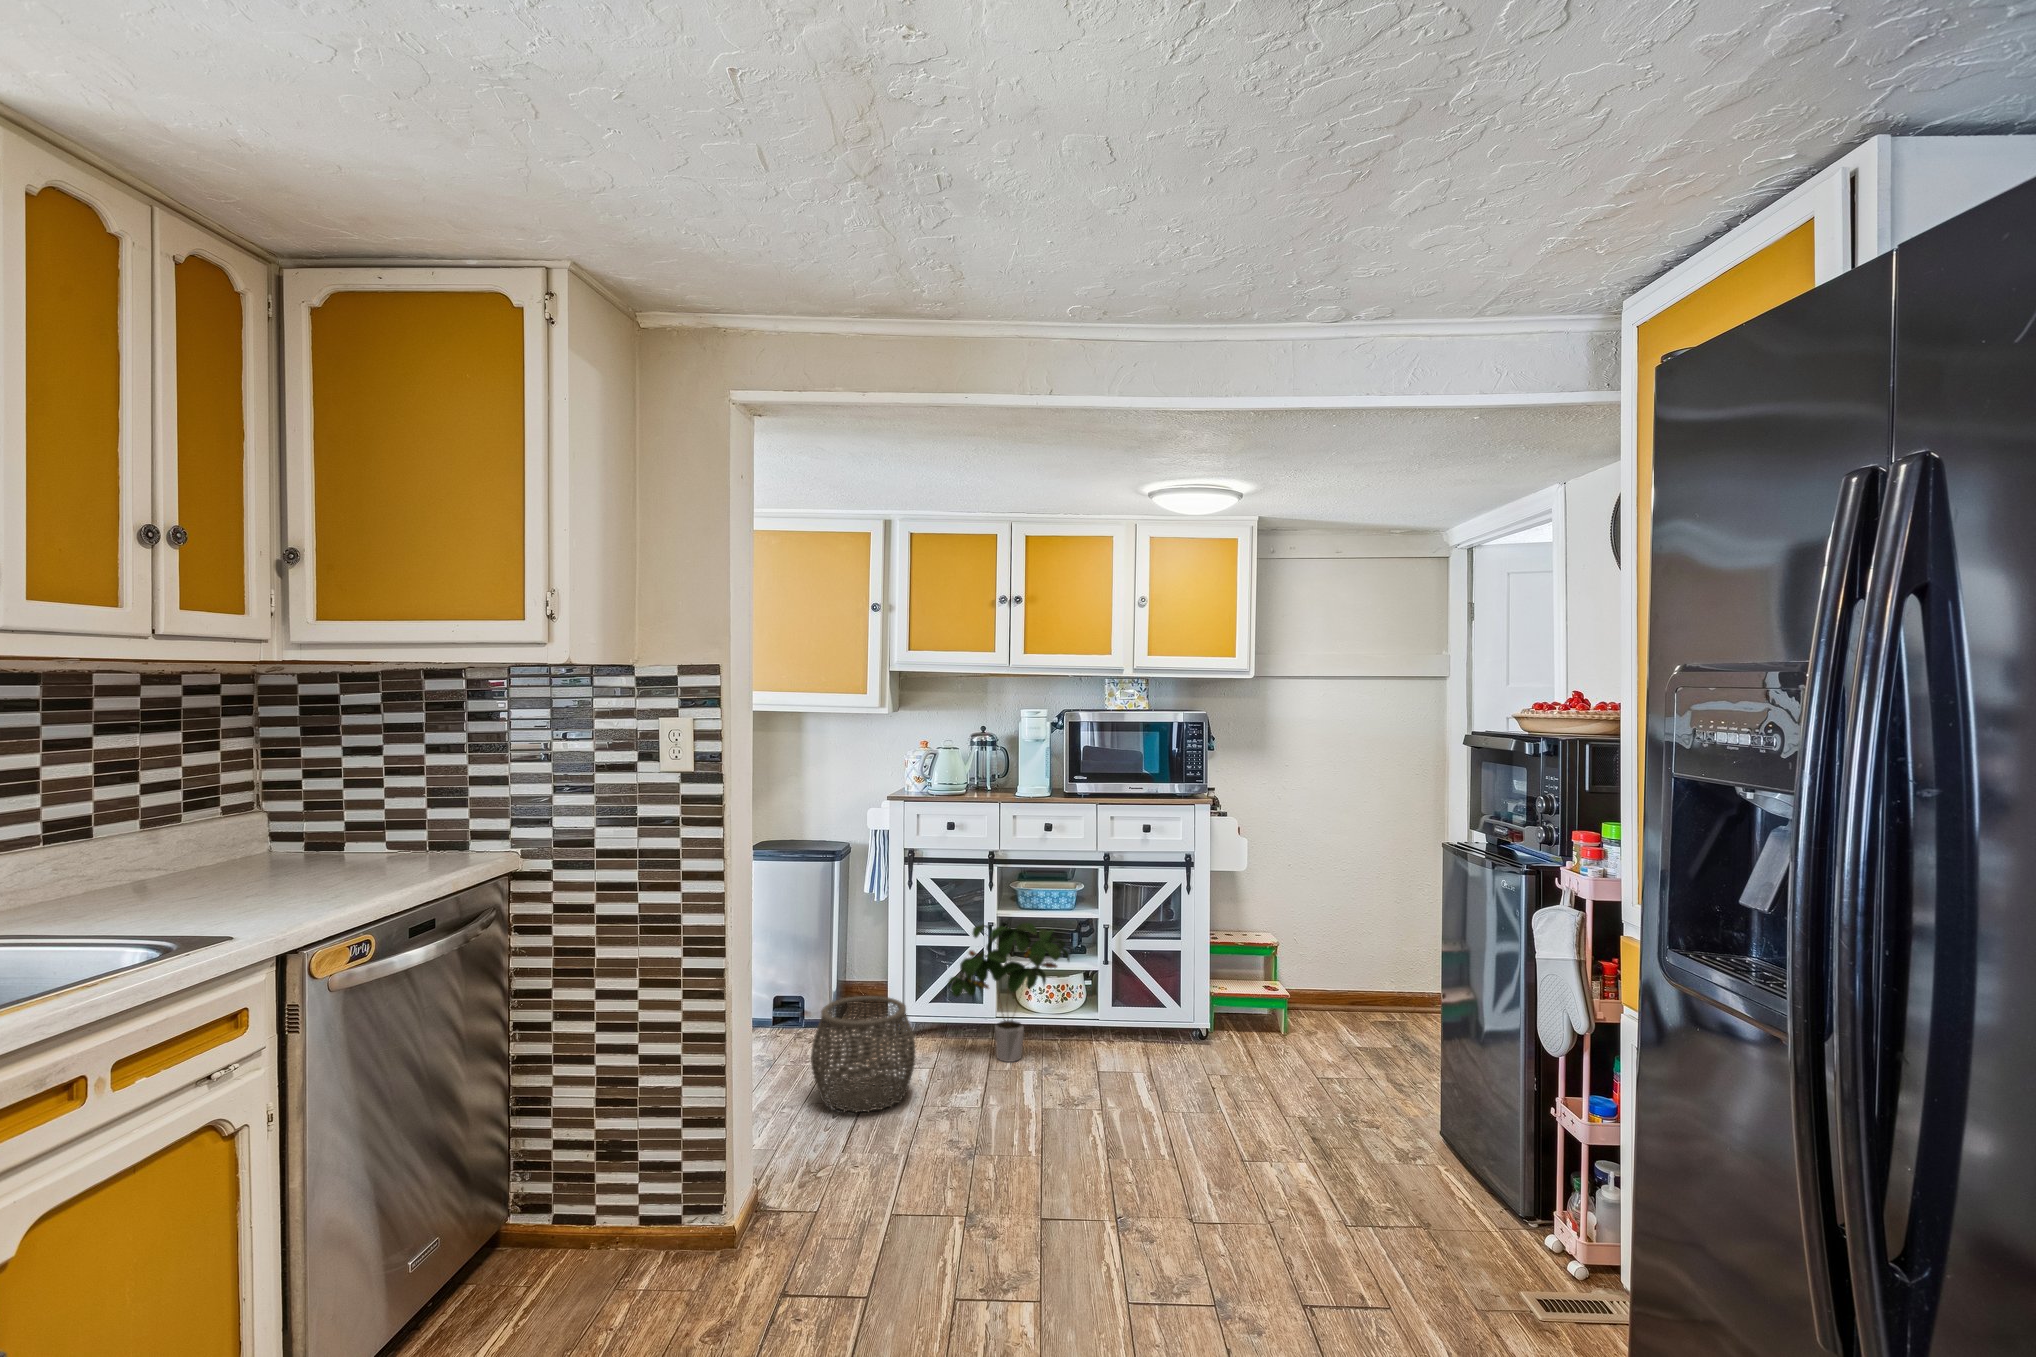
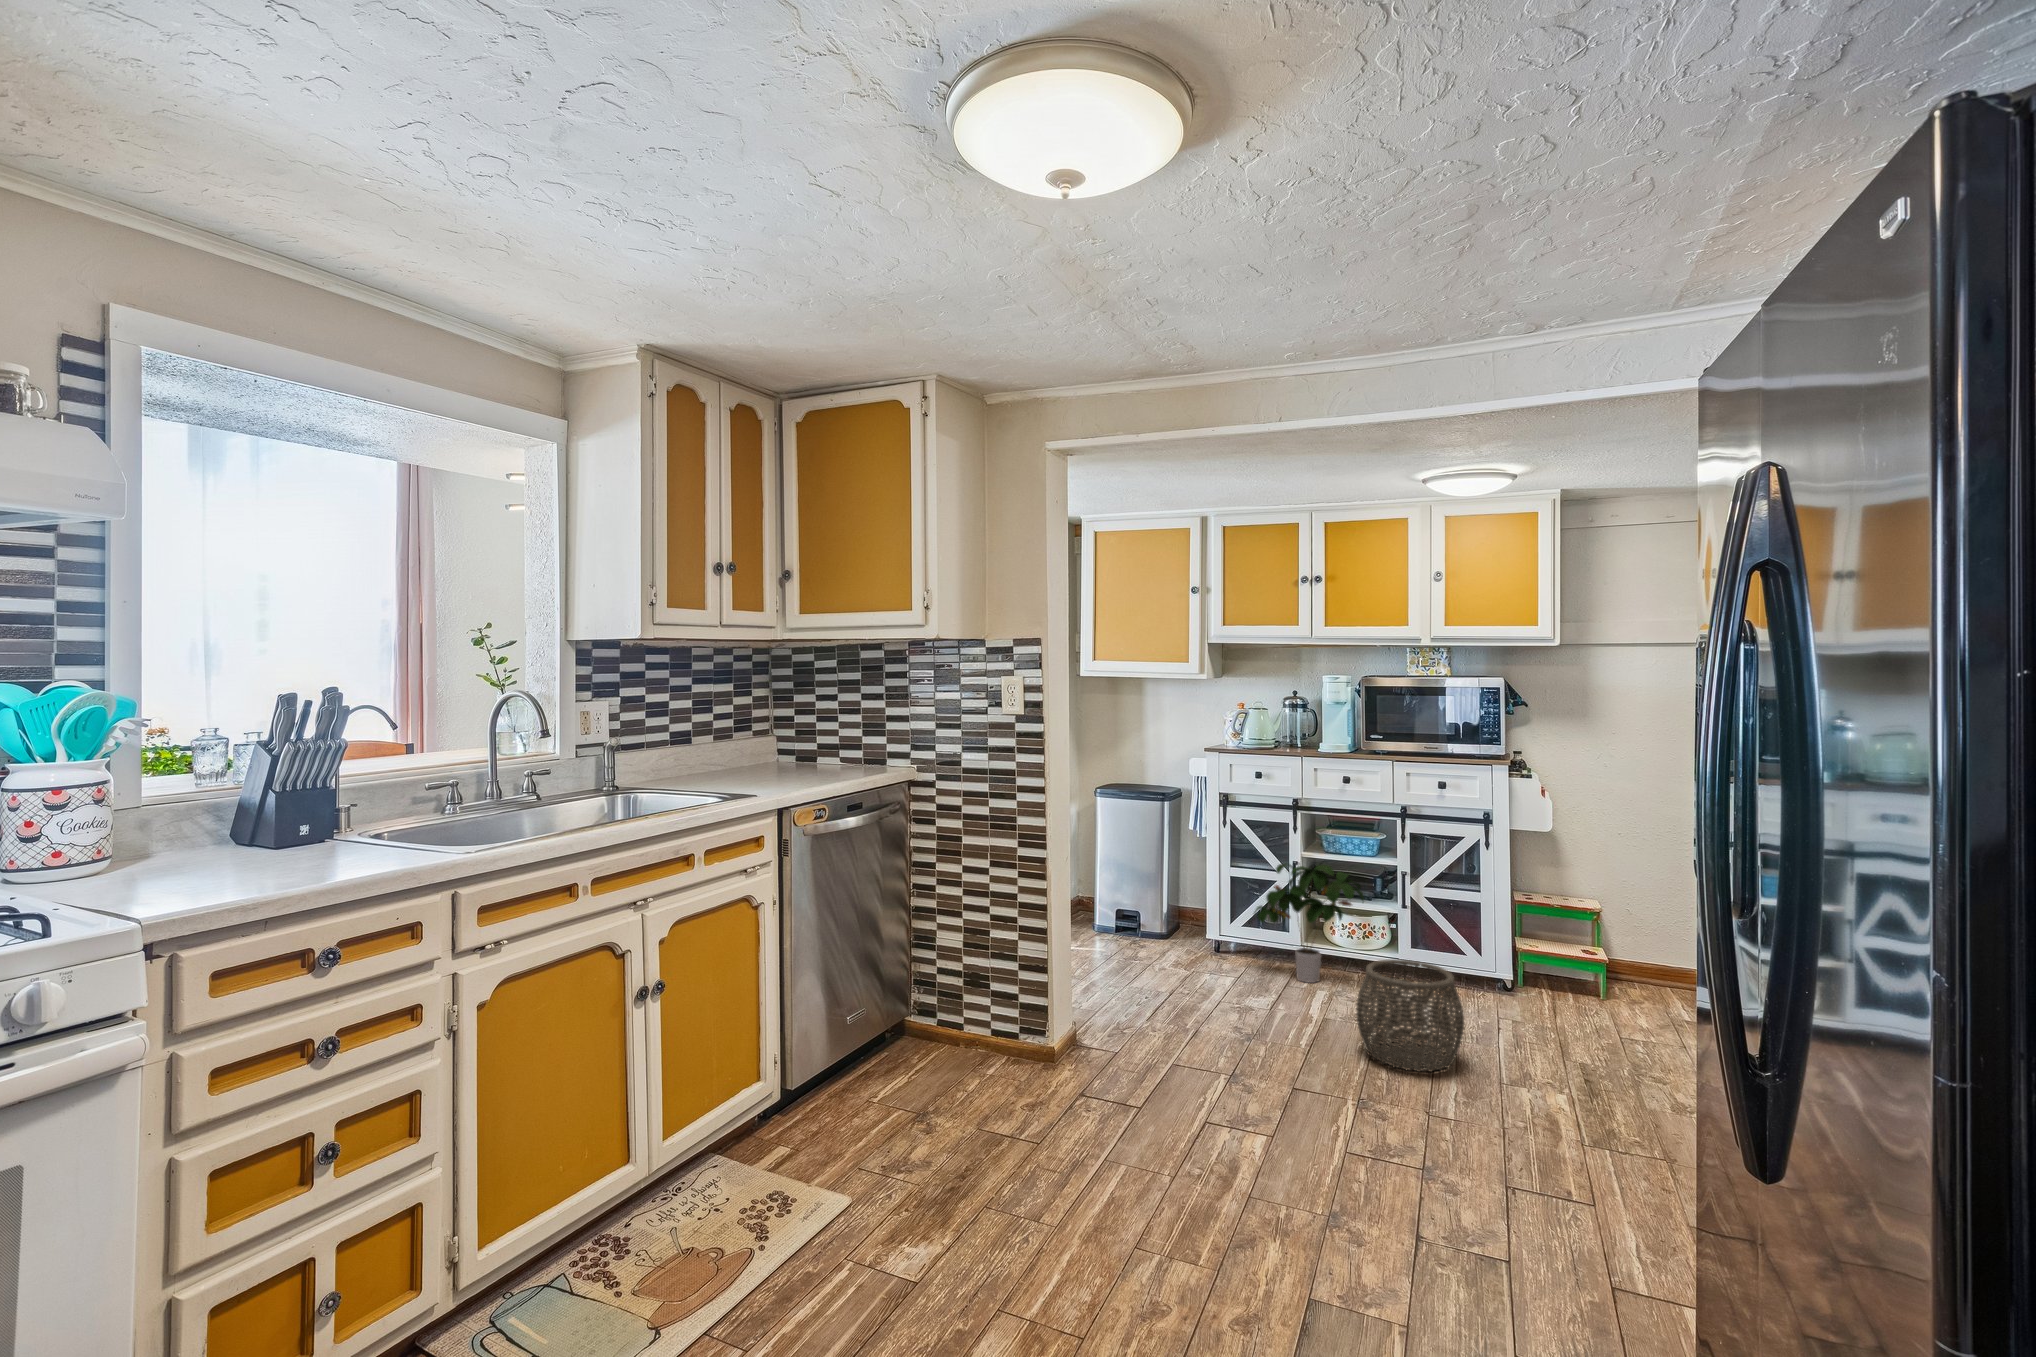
woven basket: present [811,996,916,1112] -> present [1356,959,1464,1072]

